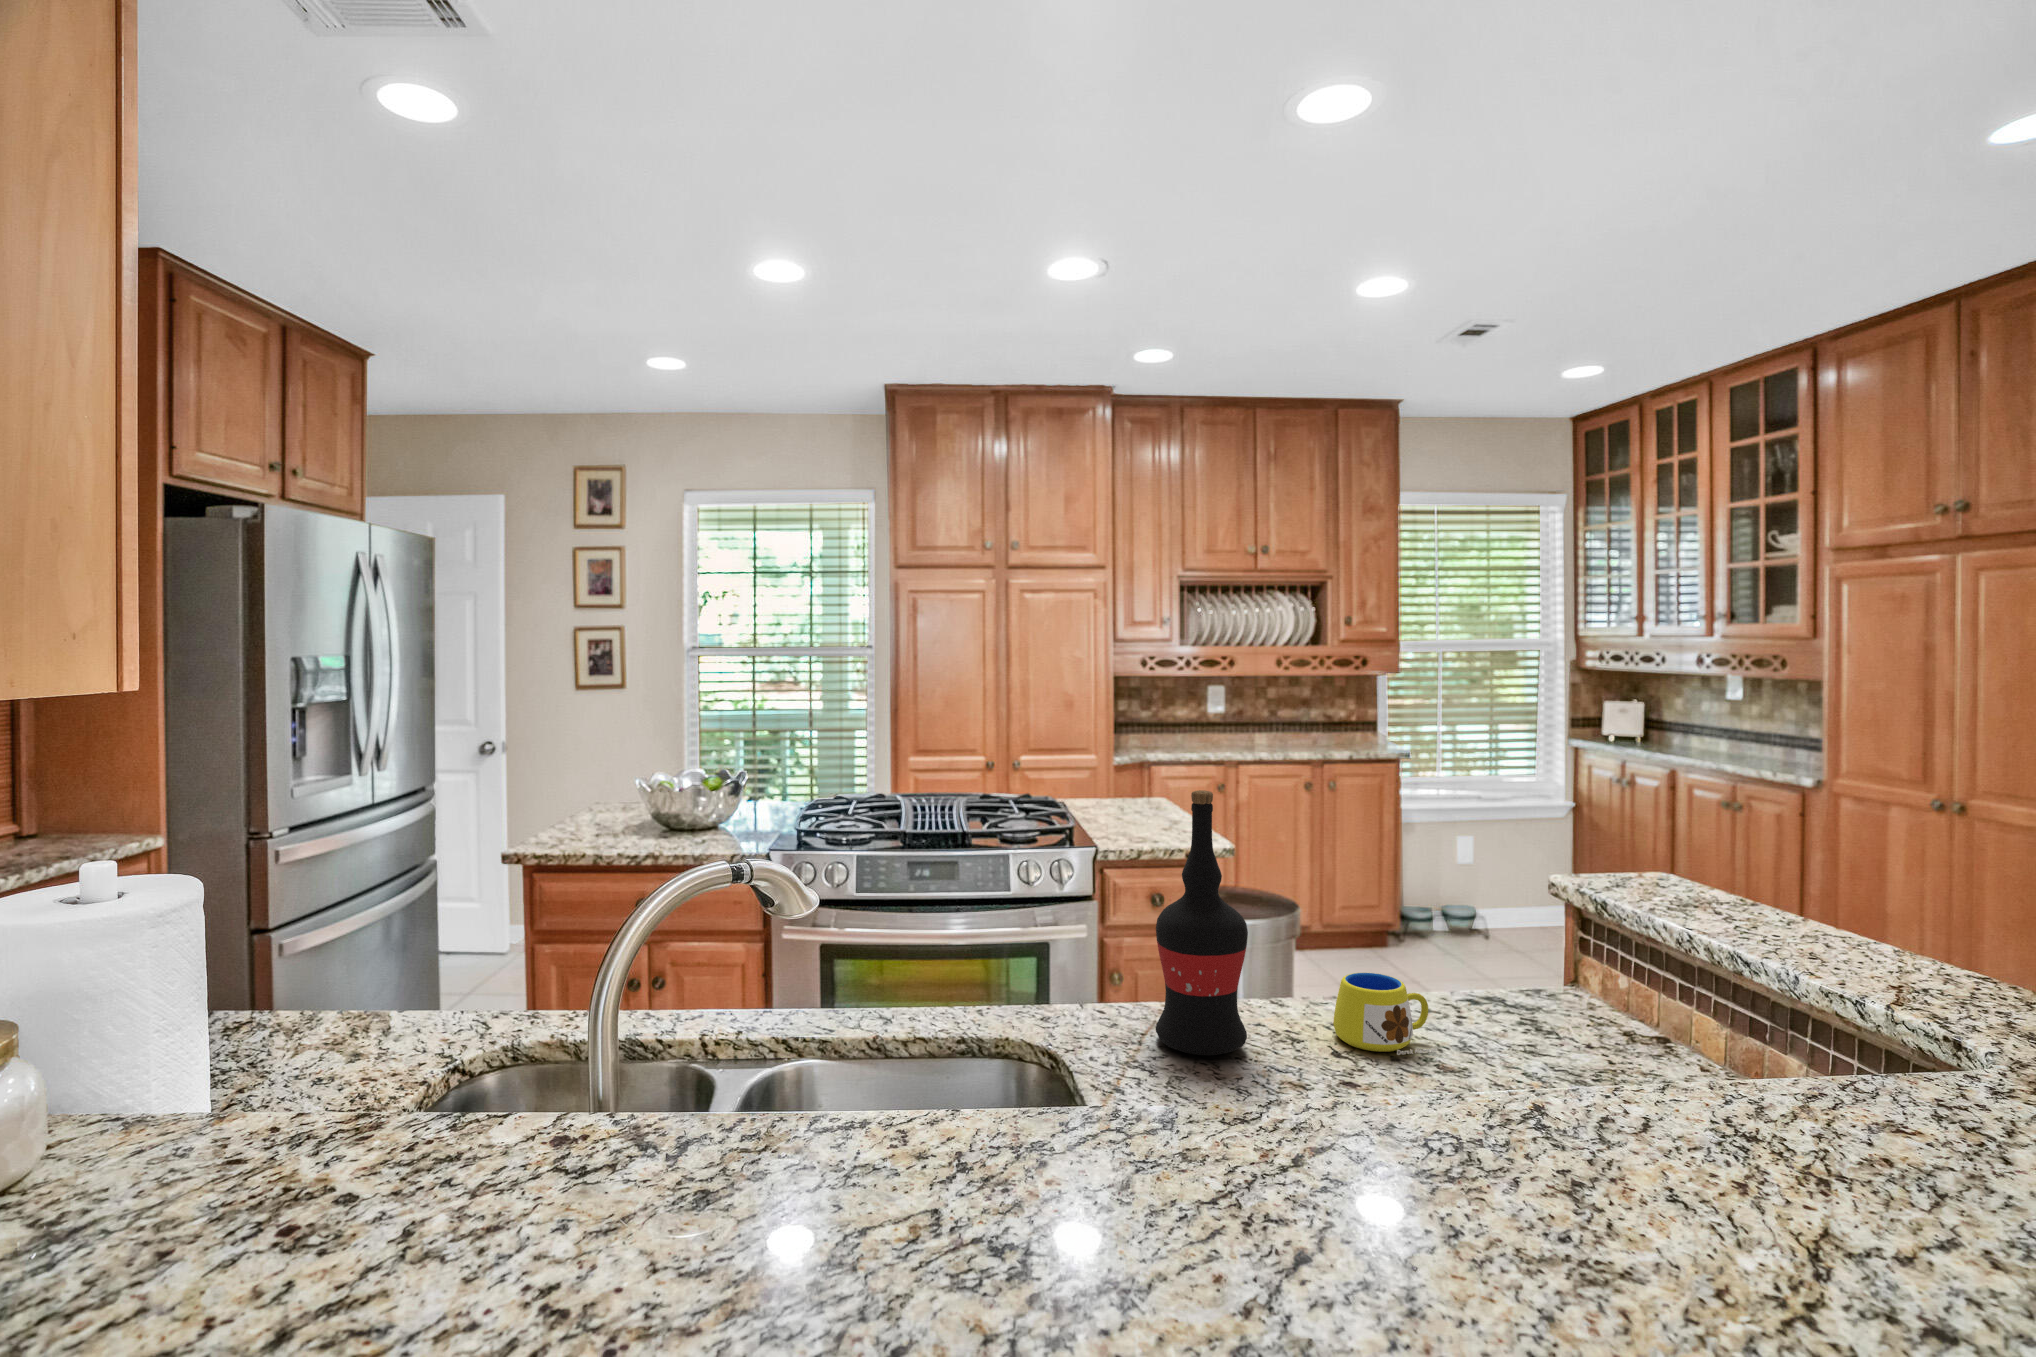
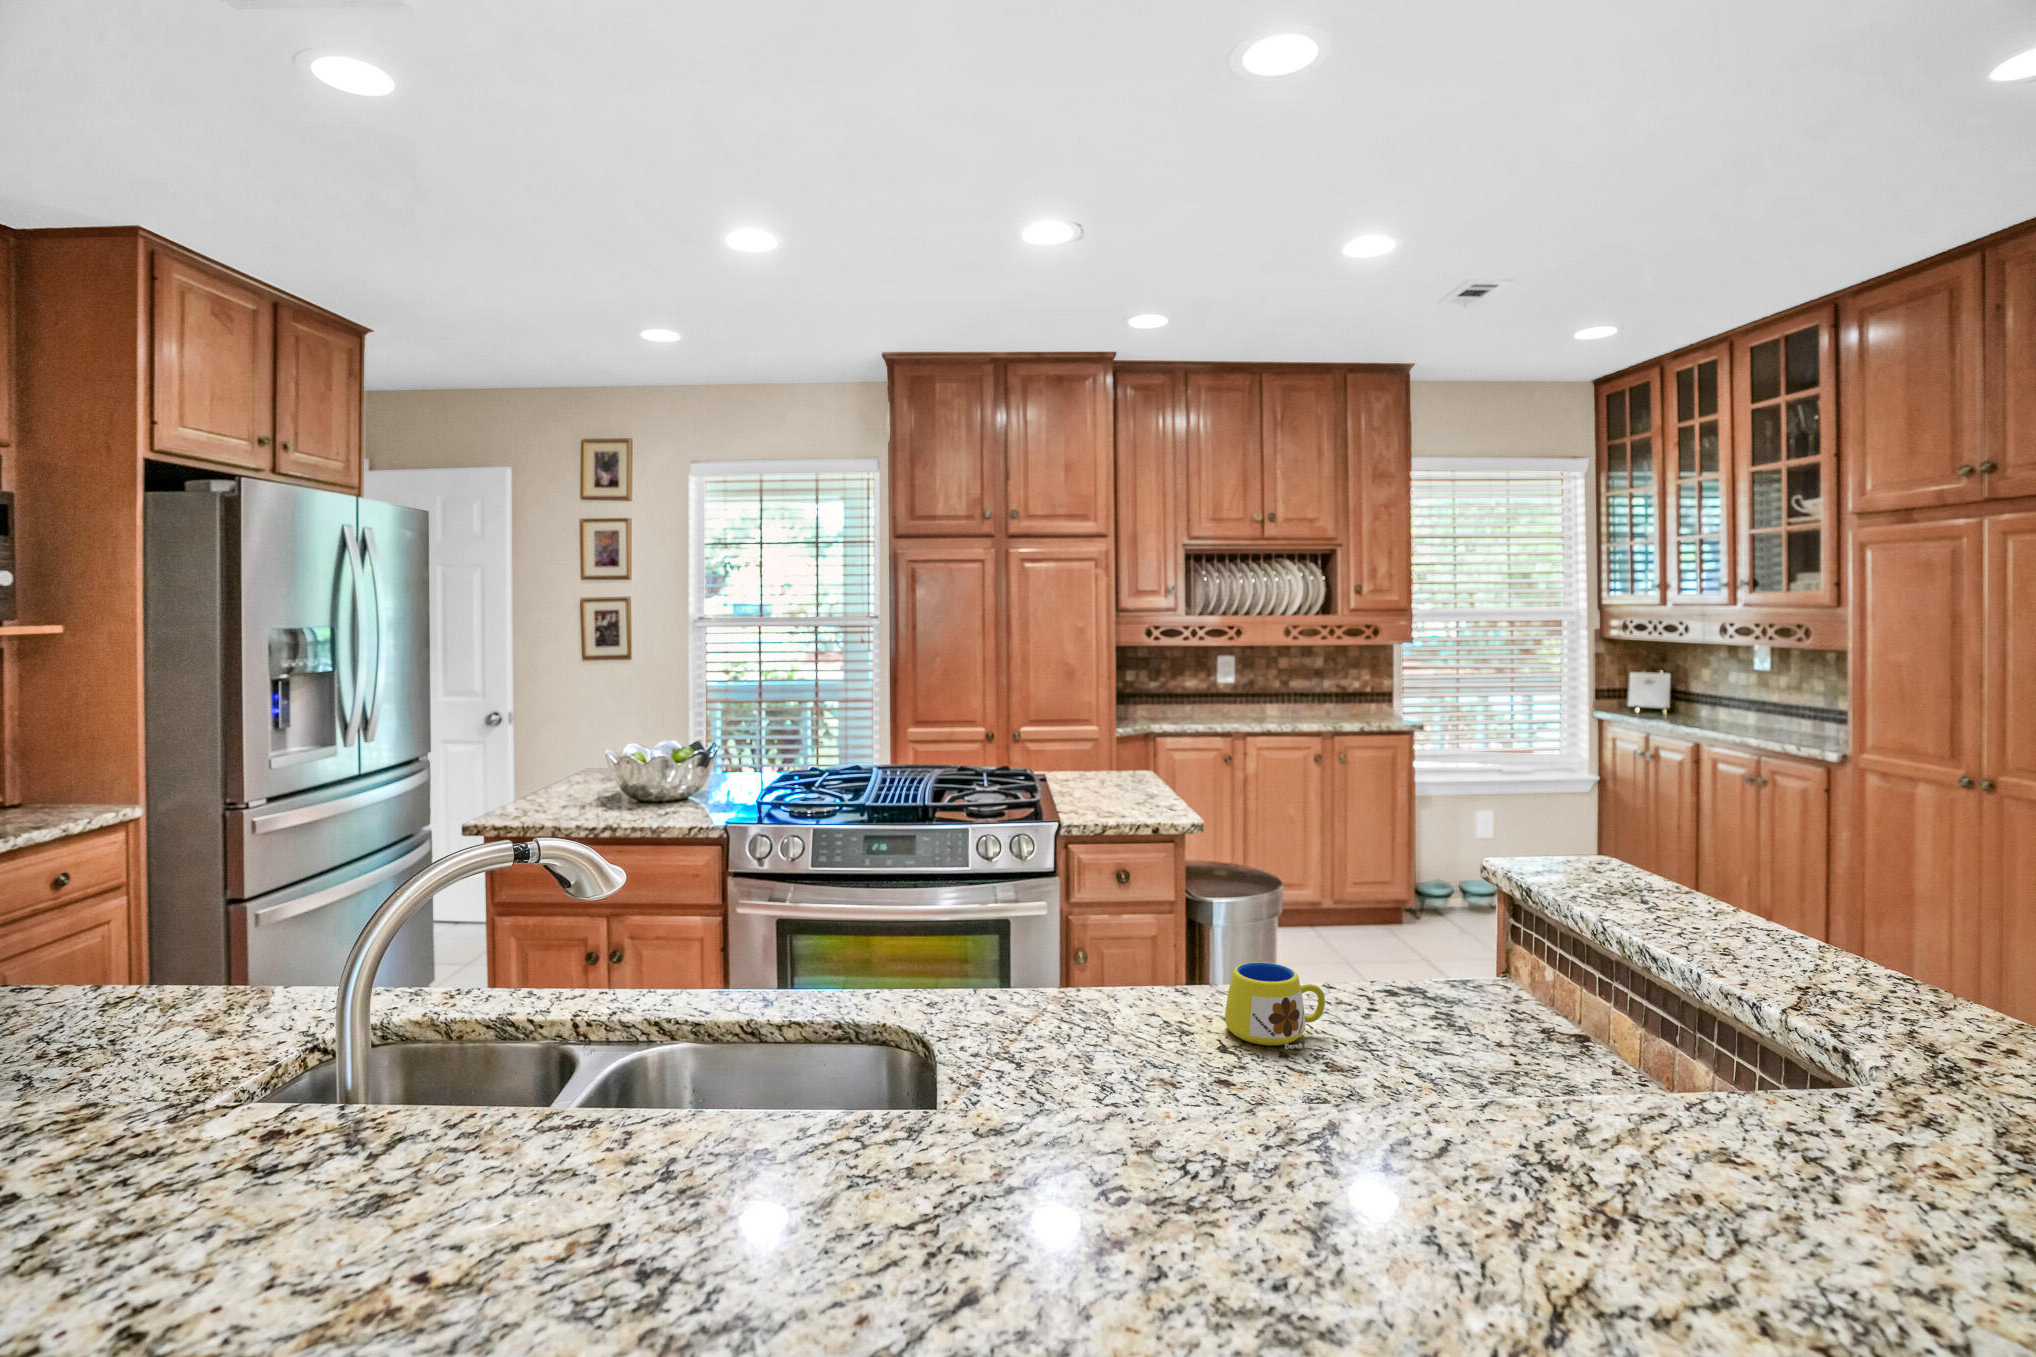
wine bottle: present [1155,790,1248,1055] -> none [1033,772,1126,1047]

